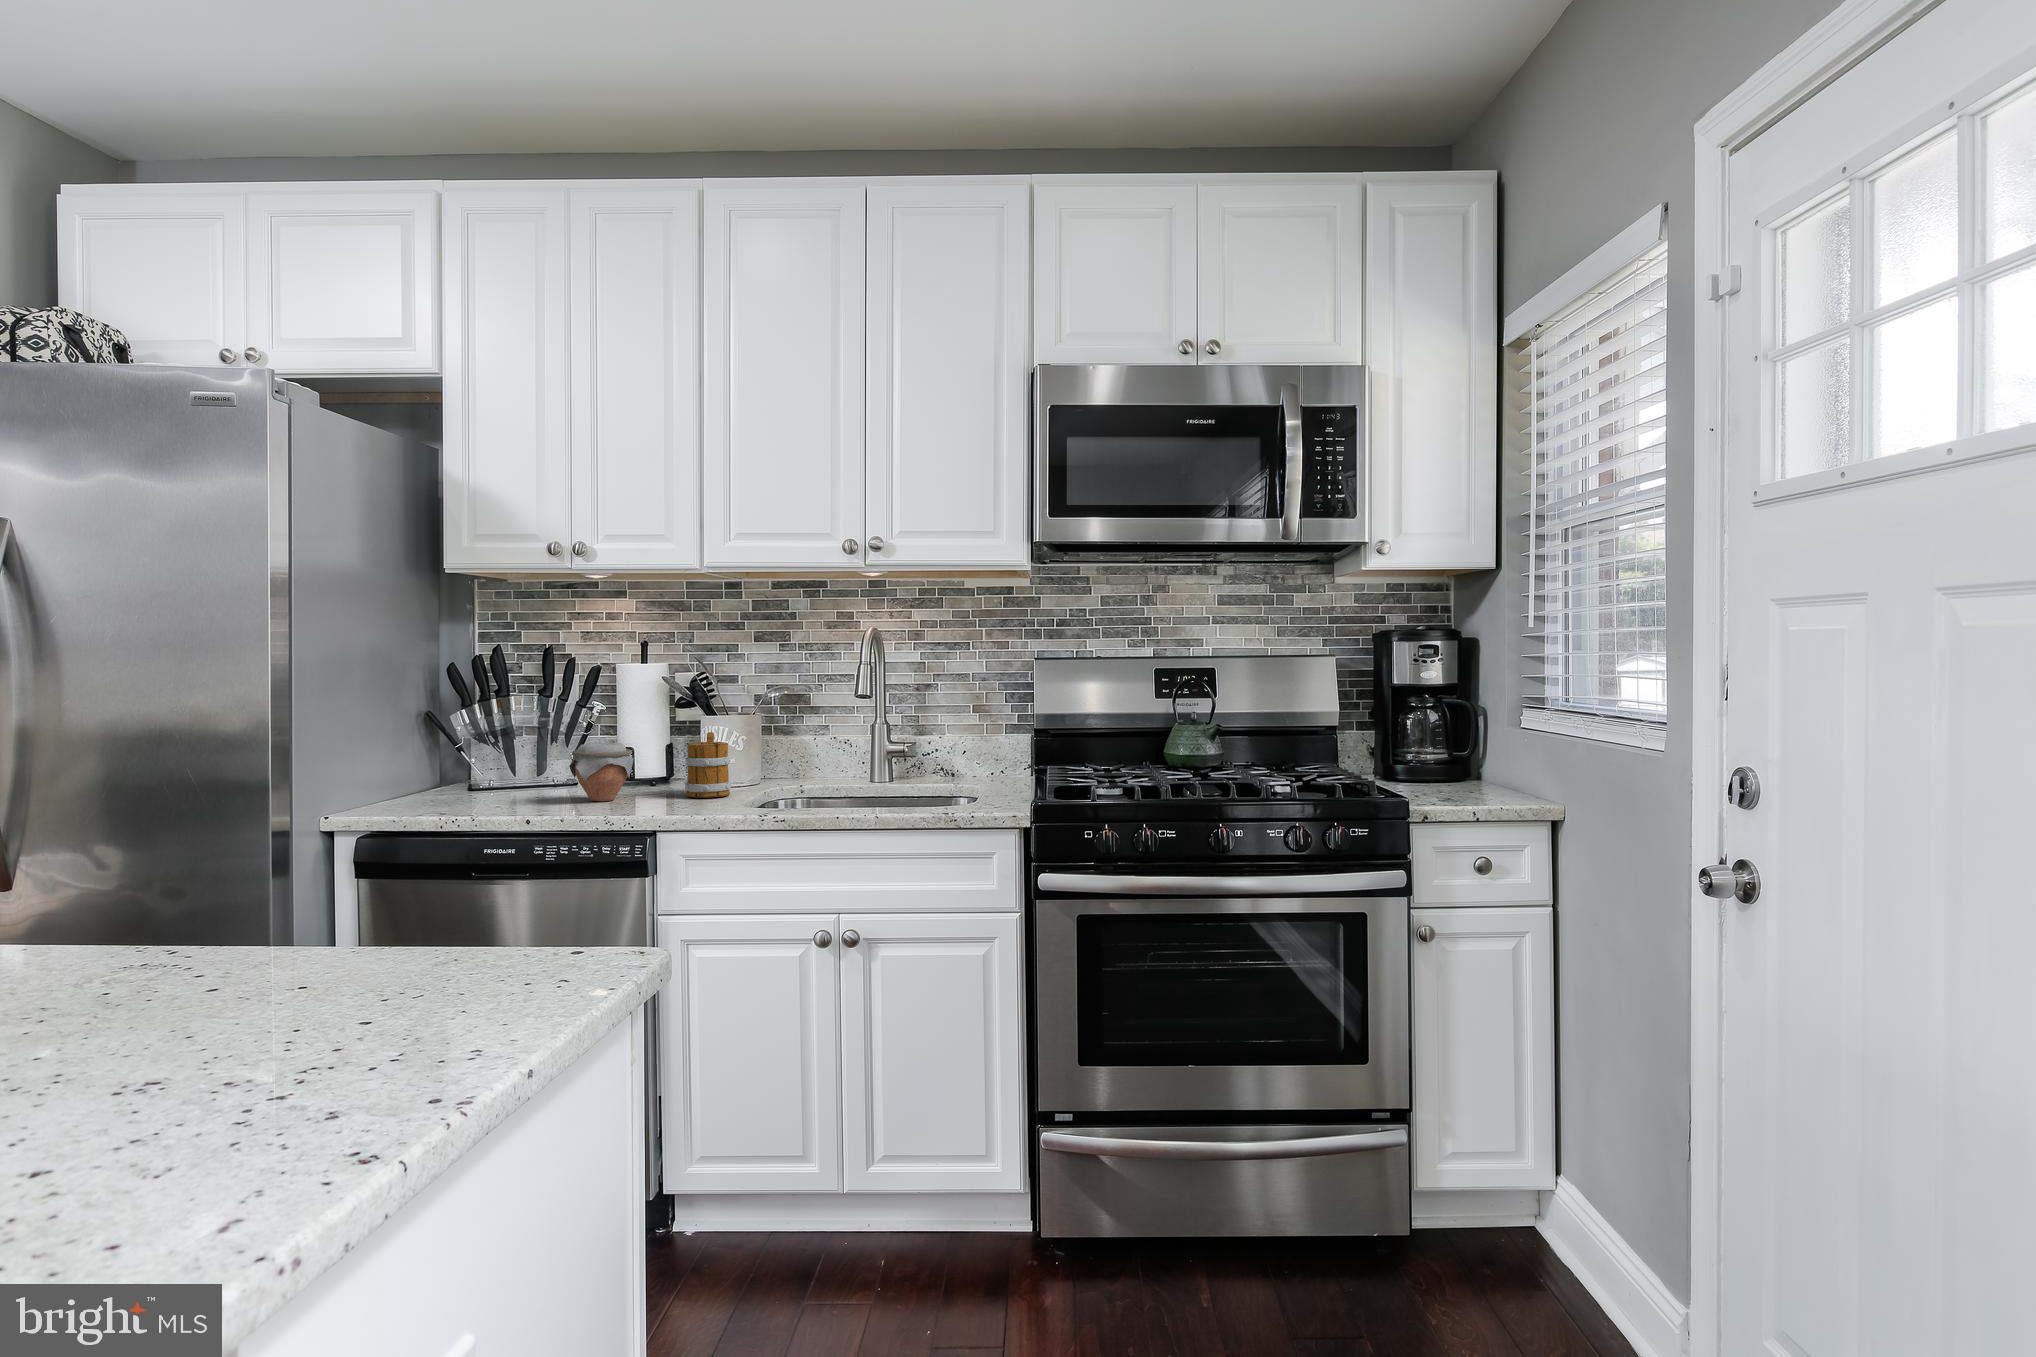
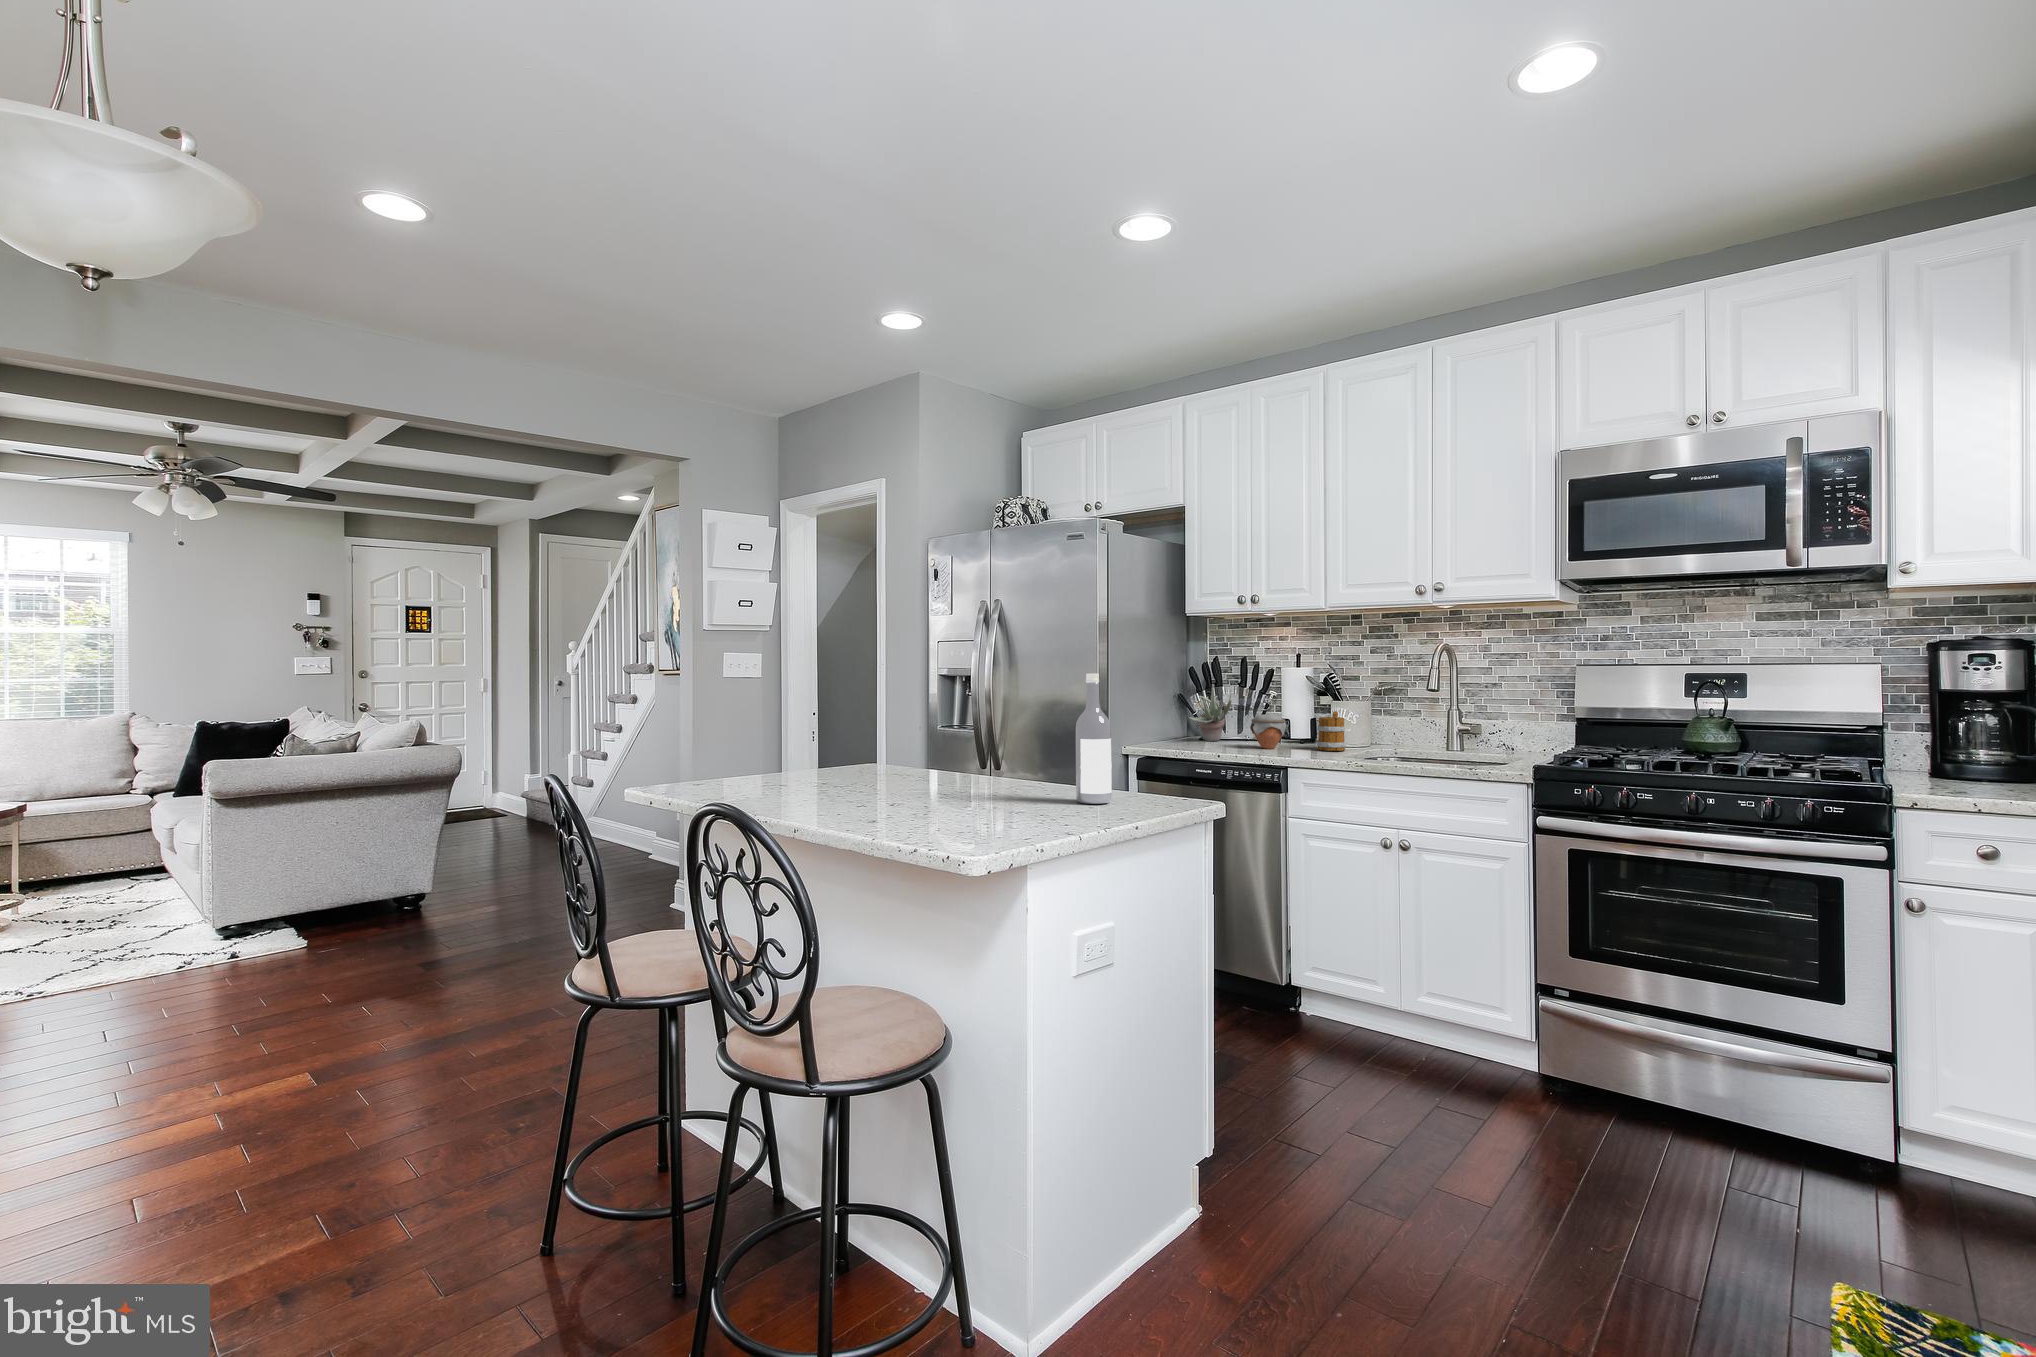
wine bottle: none [154,669,297,1094] -> present [1076,673,1112,804]
succulent plant: none [449,692,529,793] -> present [1189,684,1231,741]

